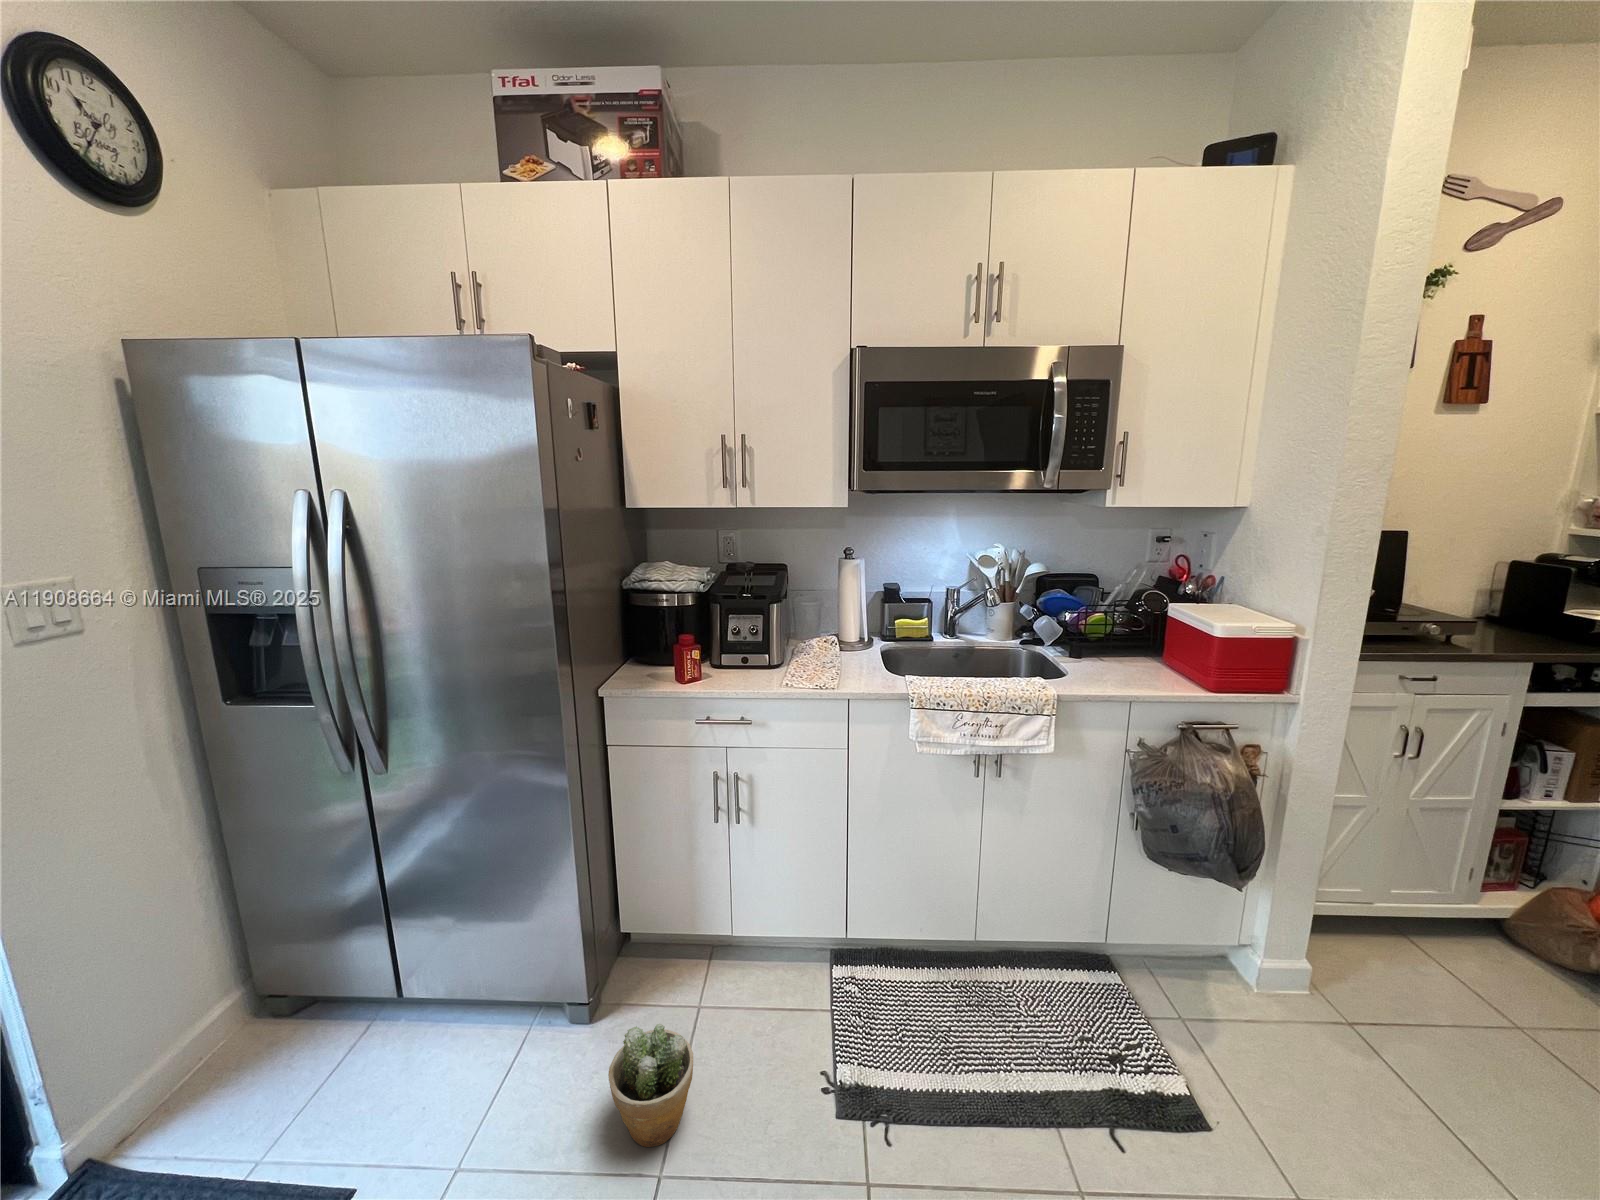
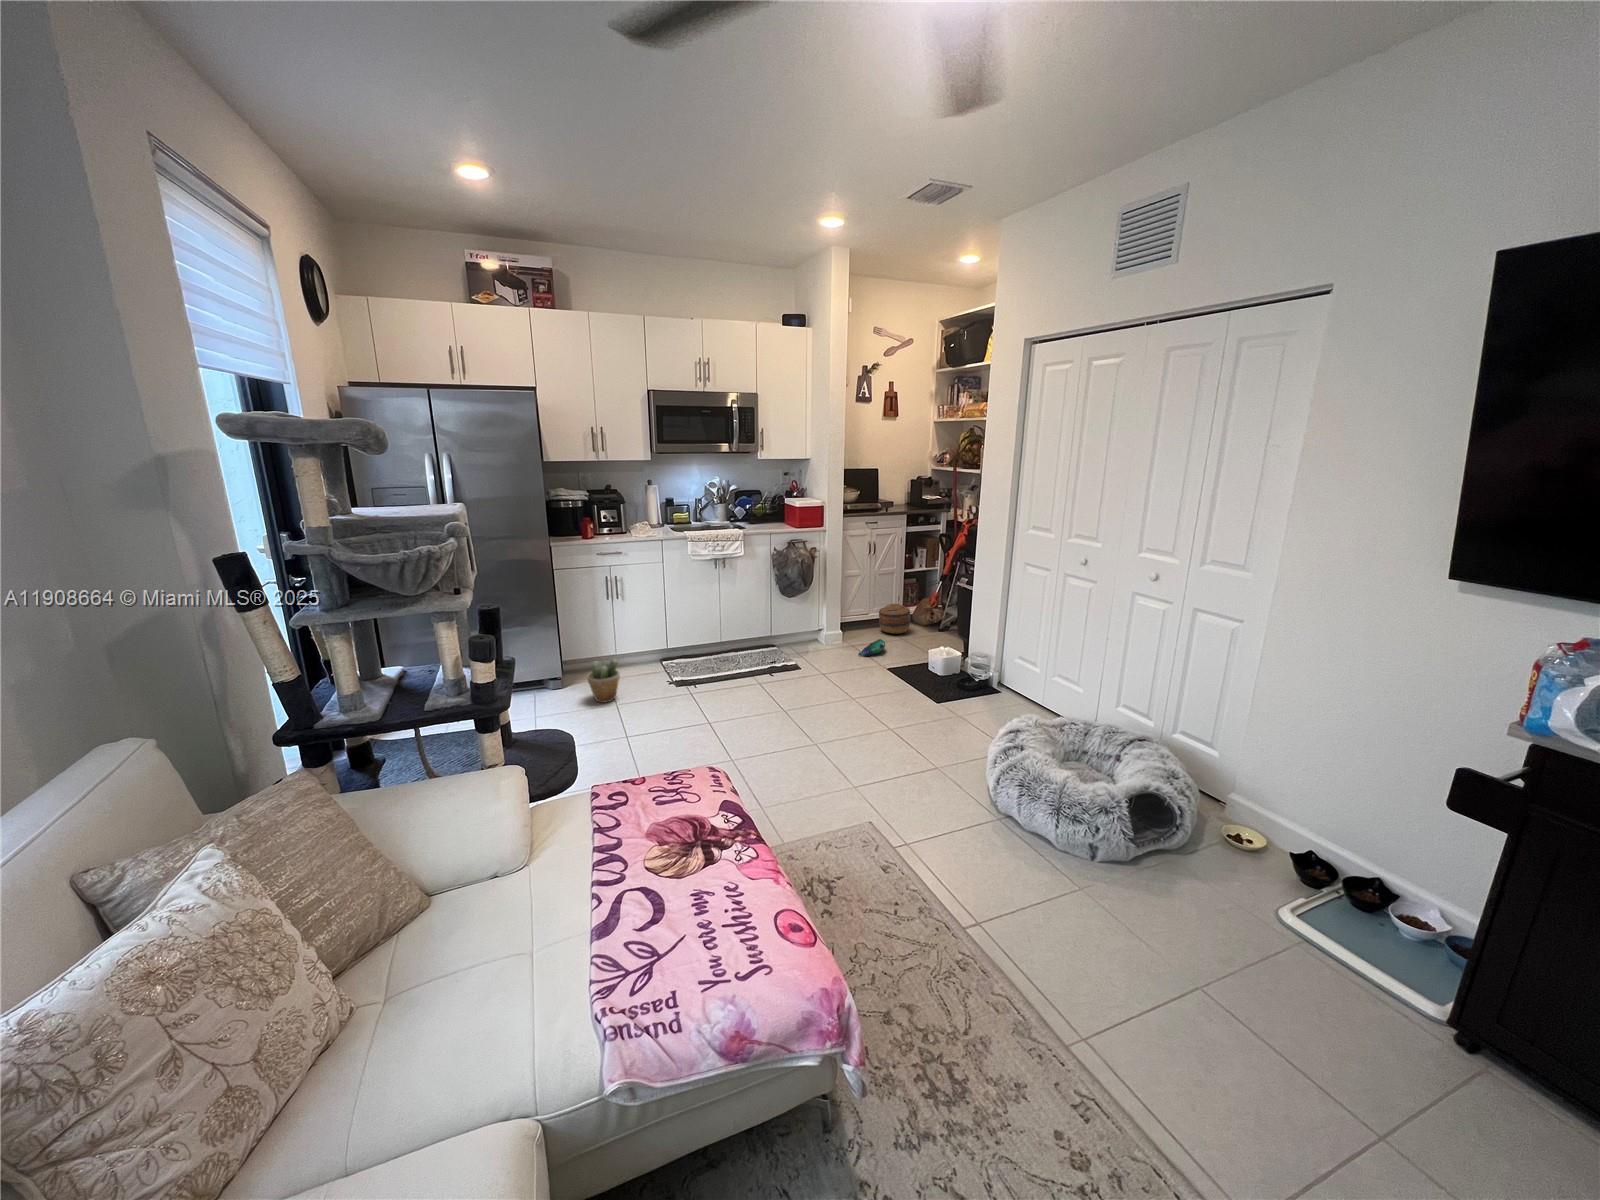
basket: none [1407,890,1533,990] -> present [879,604,910,634]
plush toy: none [1398,1027,1505,1108] -> present [858,639,885,656]

